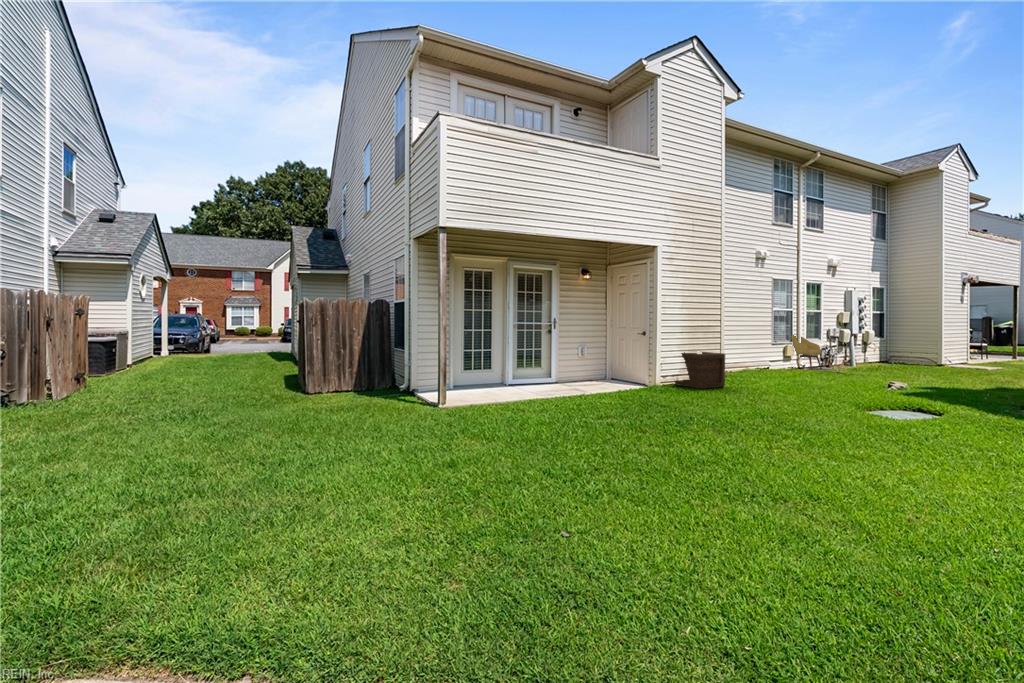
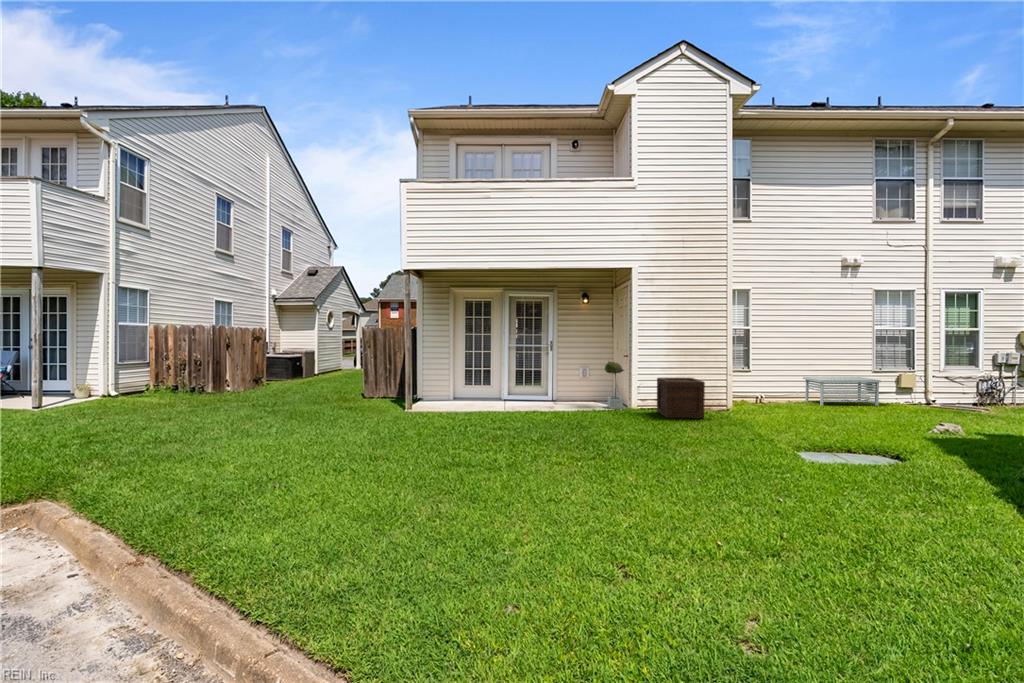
chair: present [792,335,822,370] -> none [904,360,951,407]
potted tree: none [620,338,640,385] -> present [605,361,624,409]
storage bench: none [736,349,789,373] -> present [803,377,881,406]

